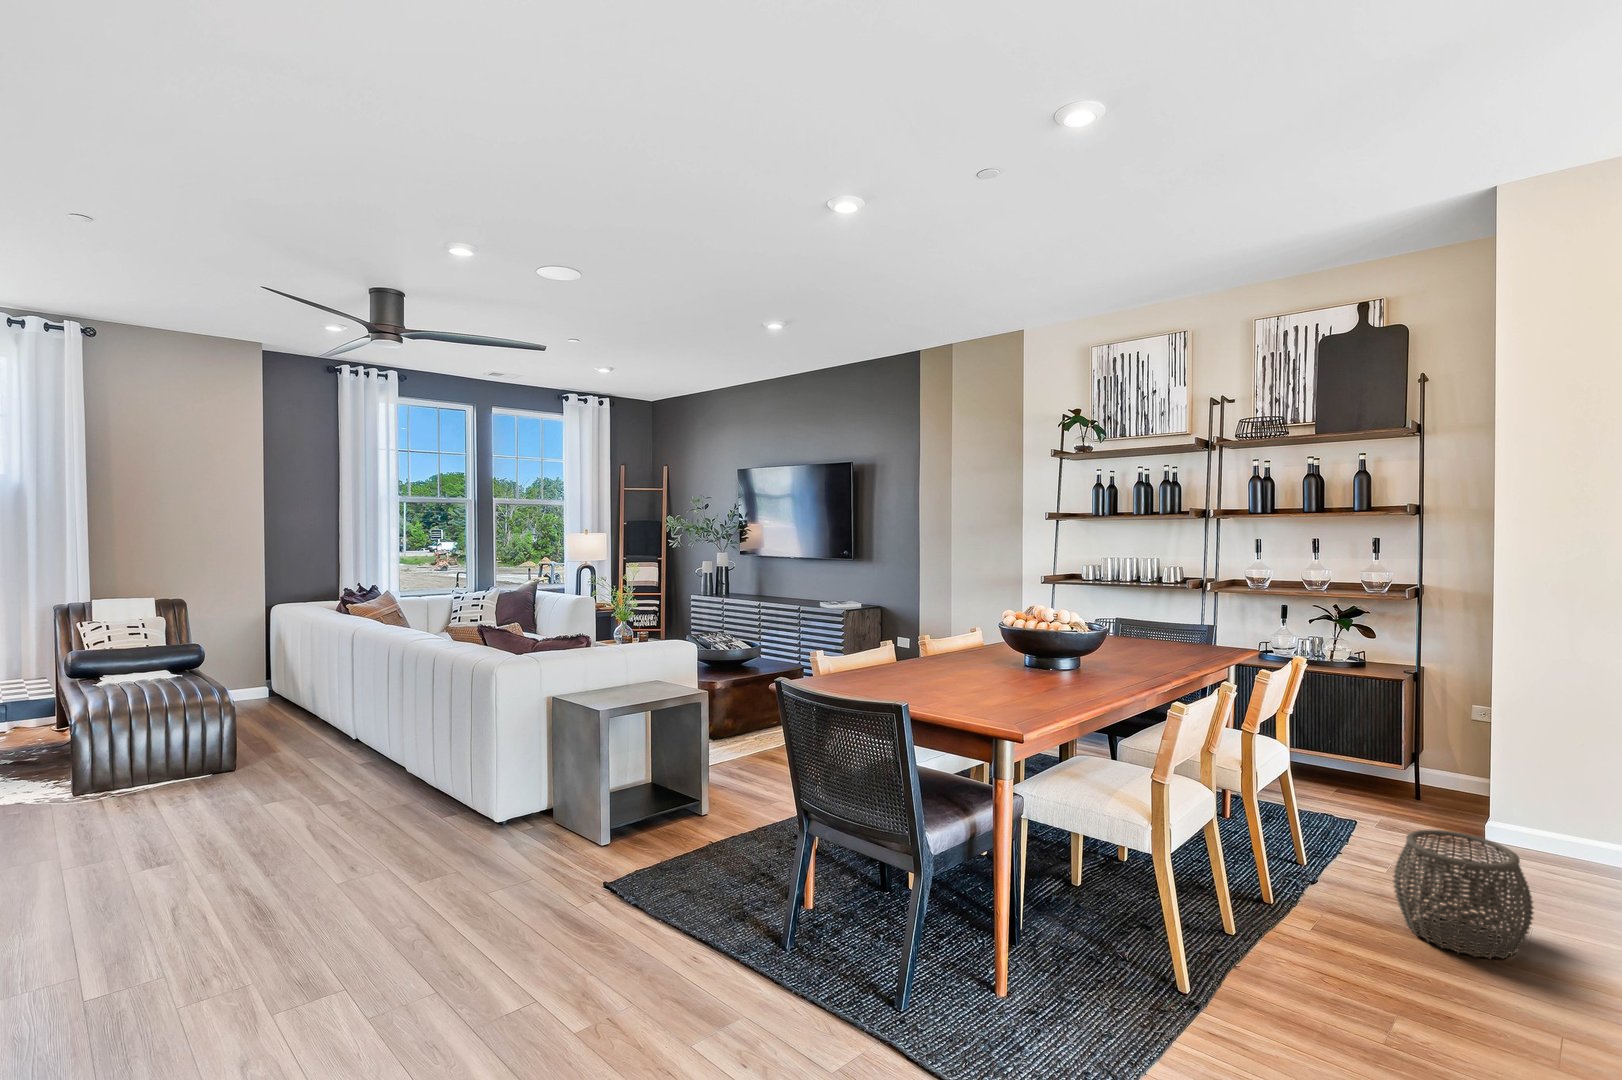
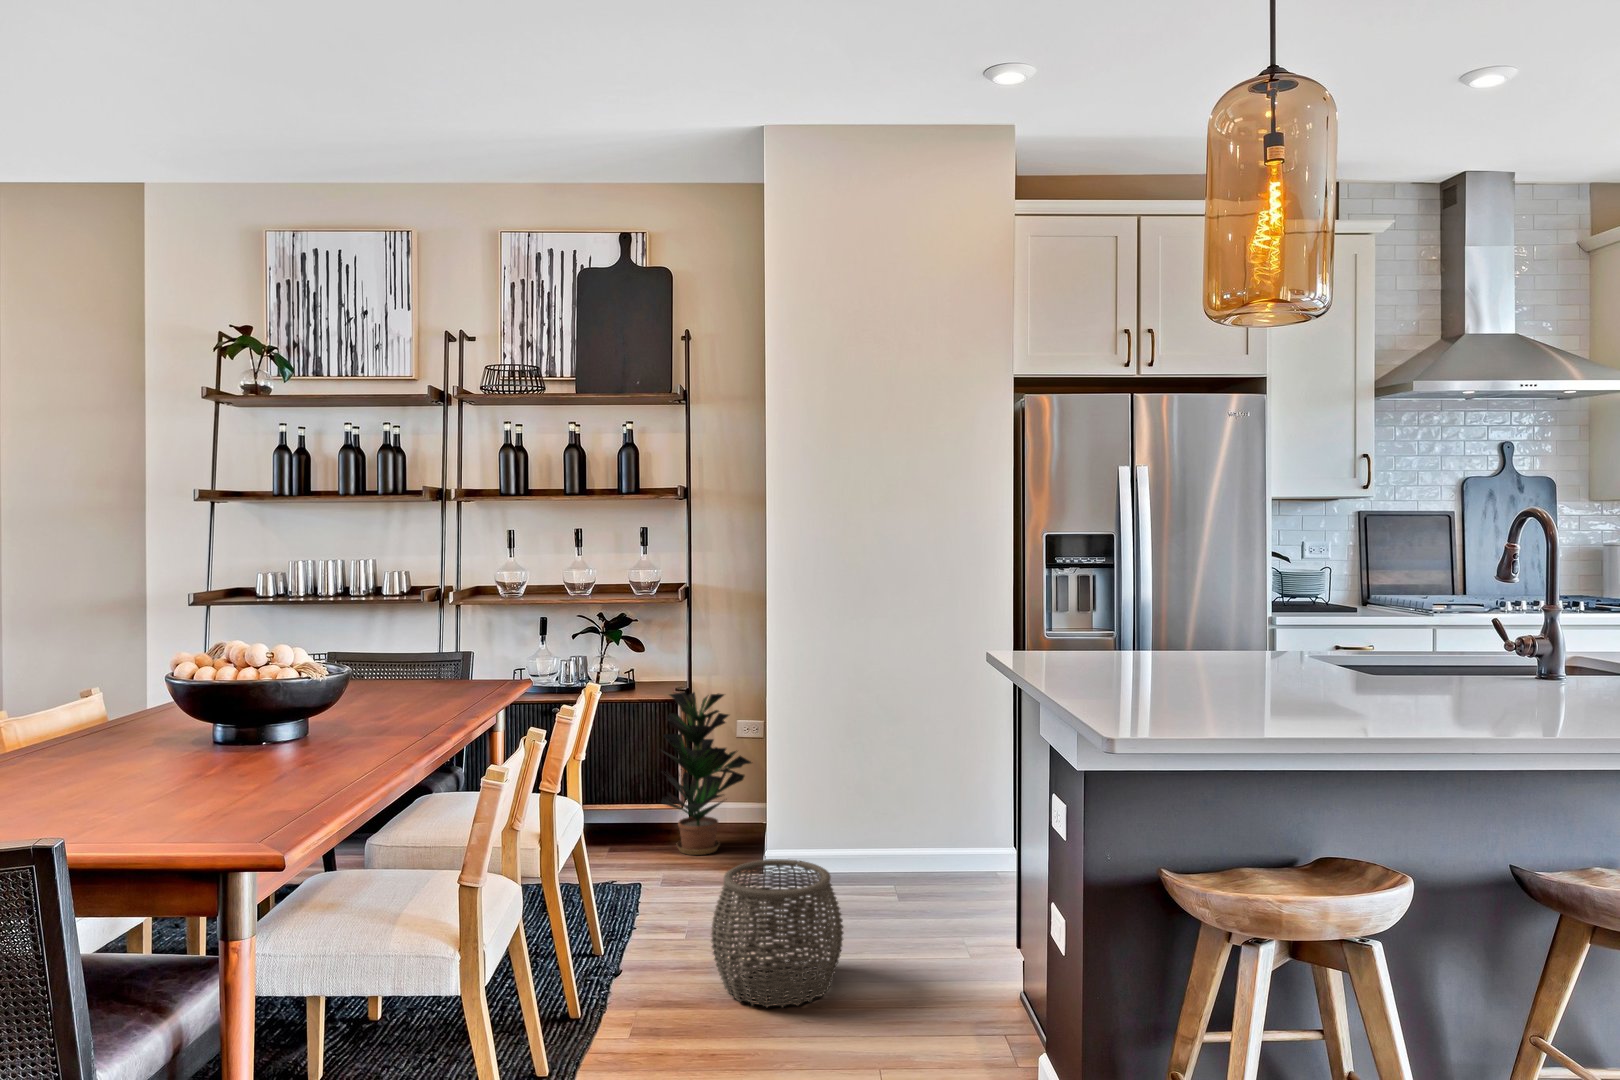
potted plant: none [1382,678,1483,816] -> present [661,692,751,855]

